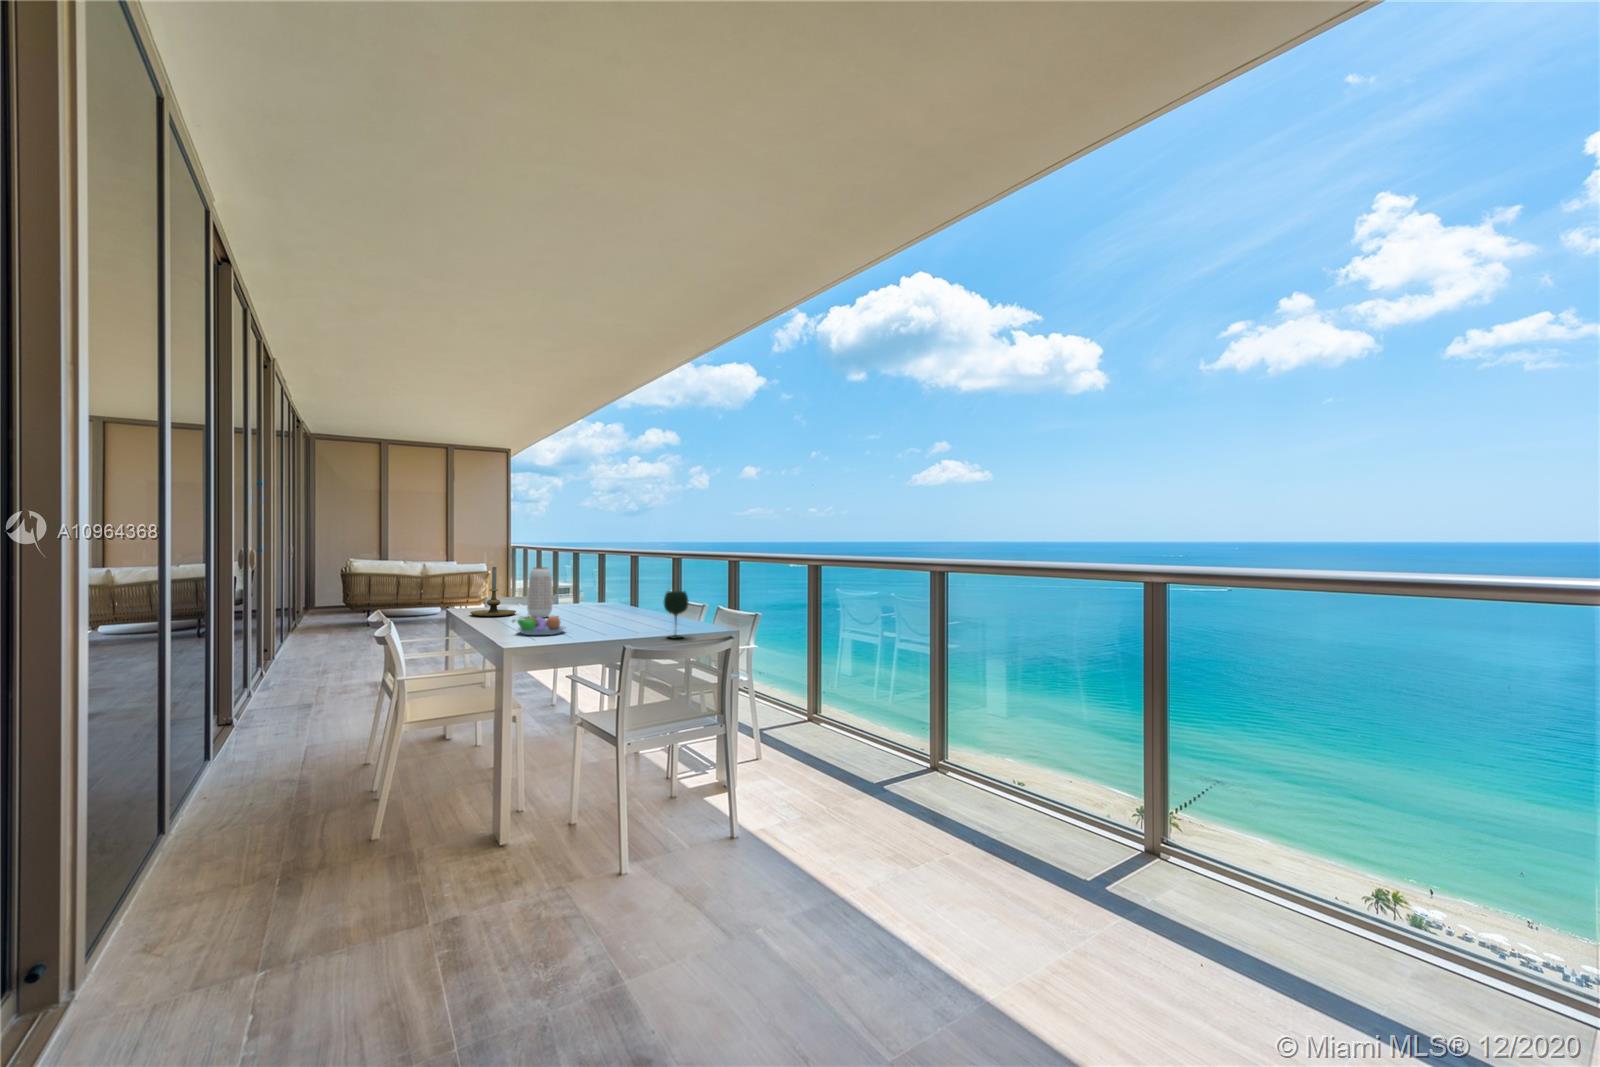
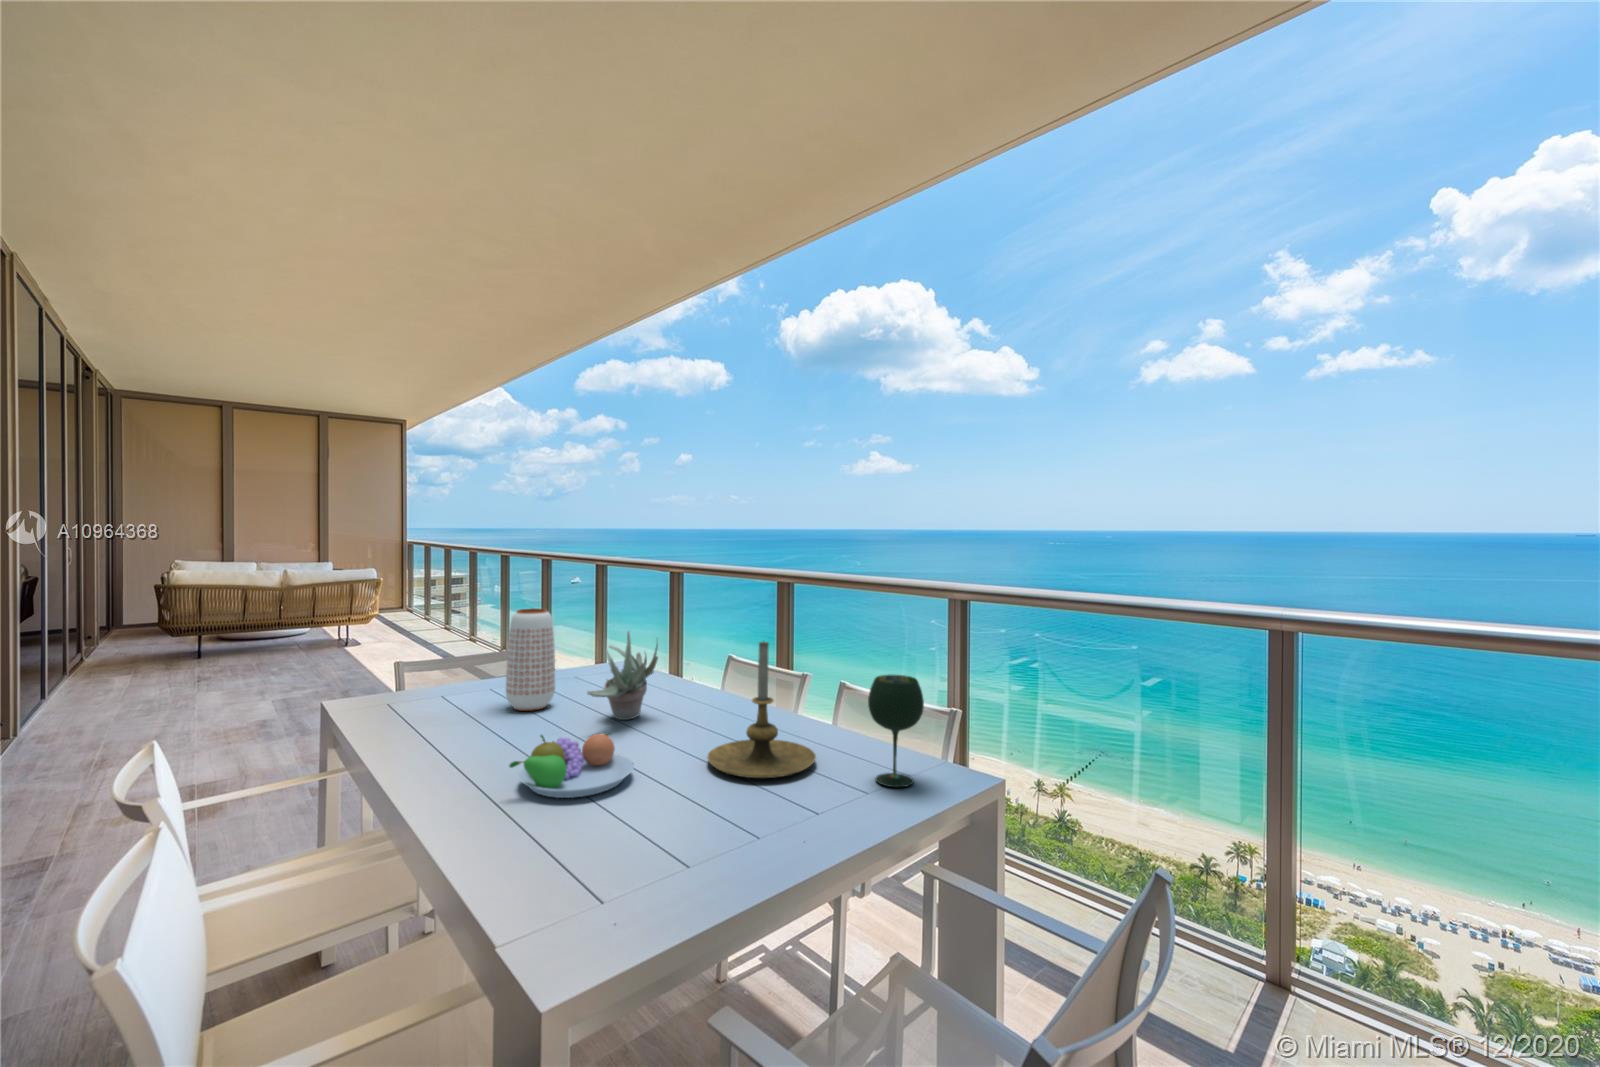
candle holder: present [470,567,516,616] -> present [707,642,816,778]
succulent plant: none [557,576,598,622] -> present [587,632,658,720]

